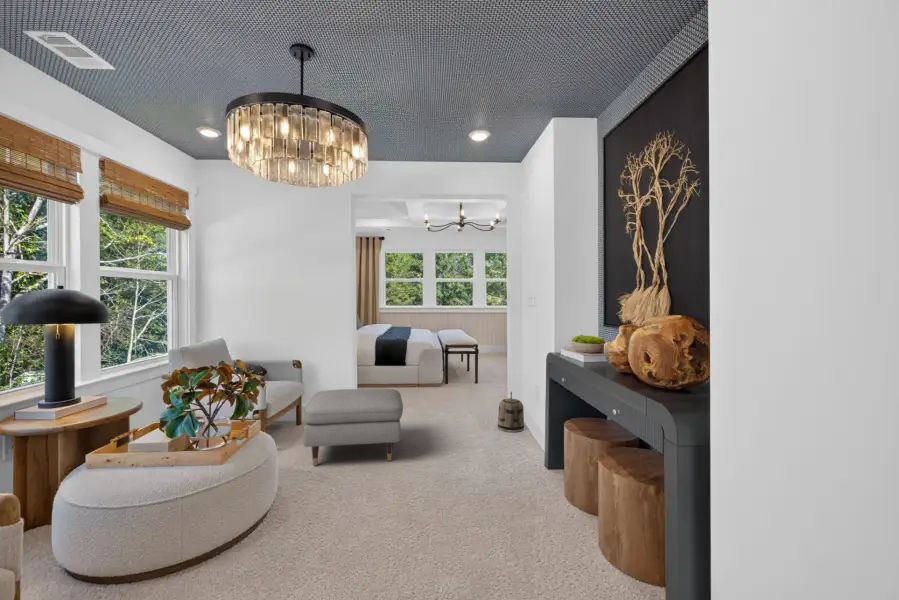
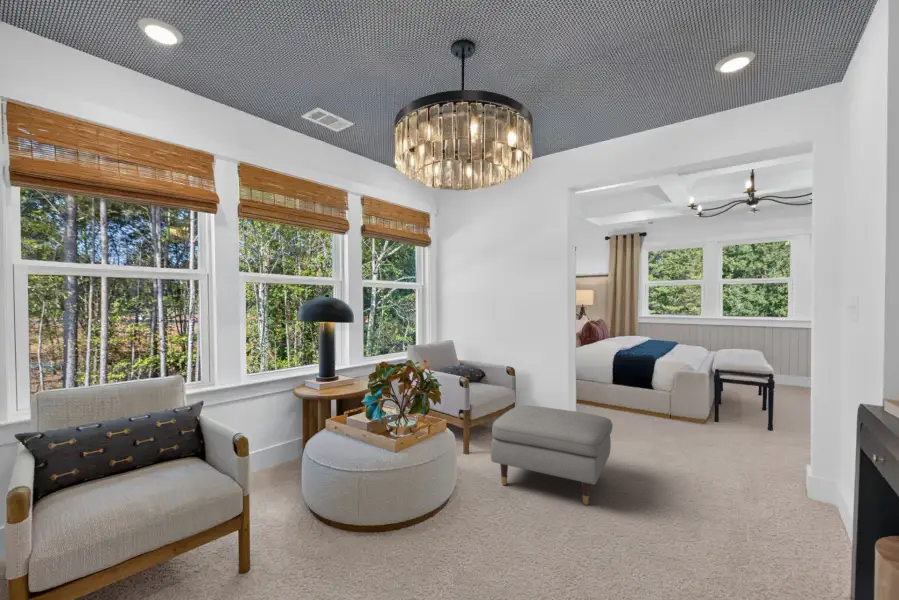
basket: present [498,392,524,432] -> none [778,453,834,522]

